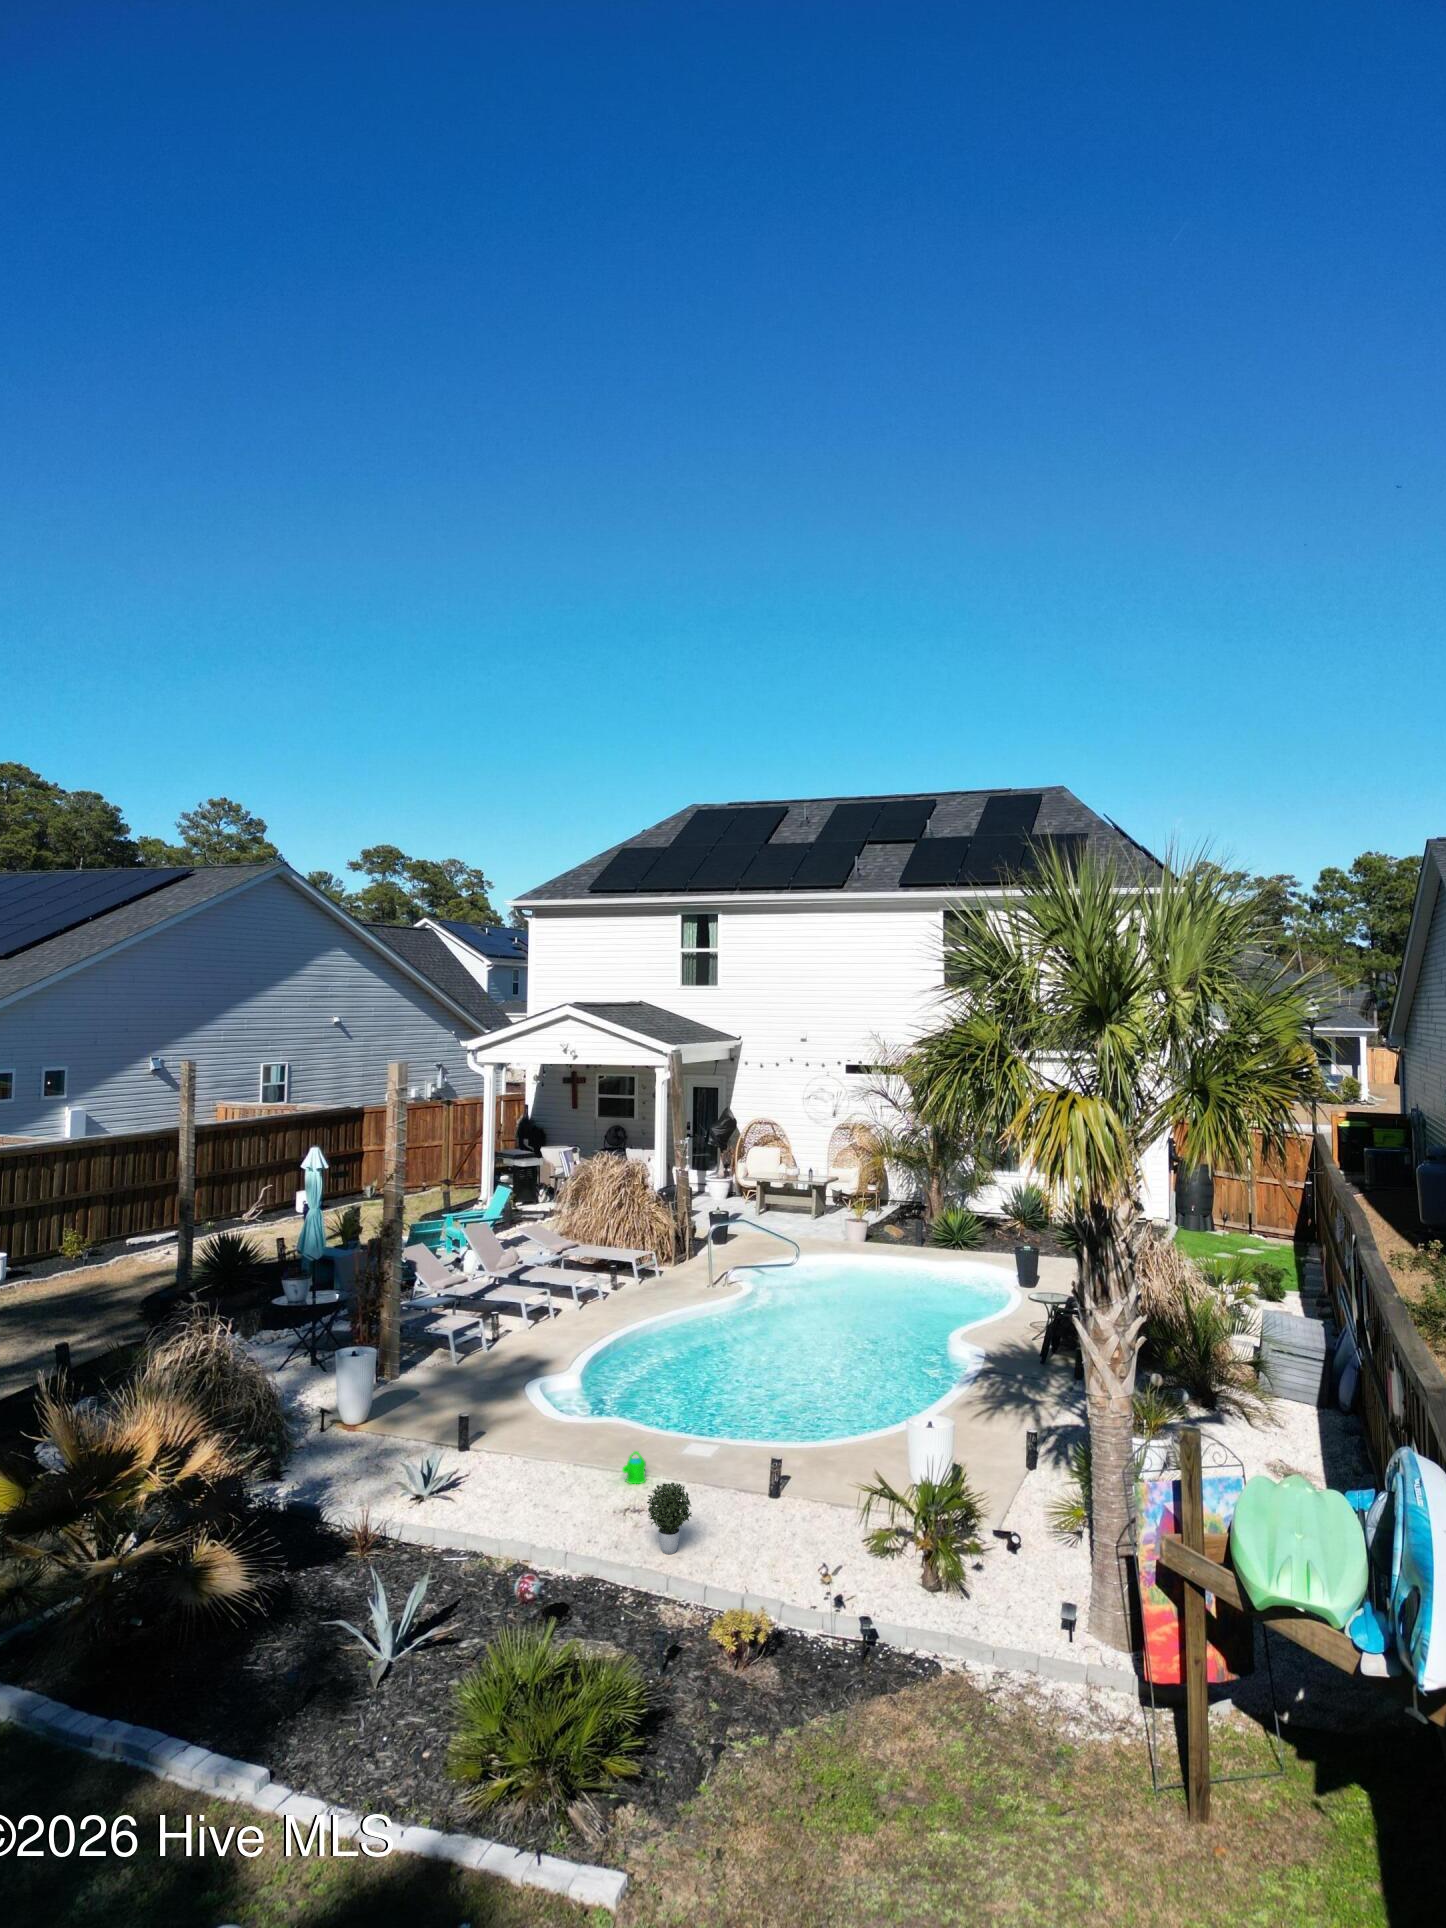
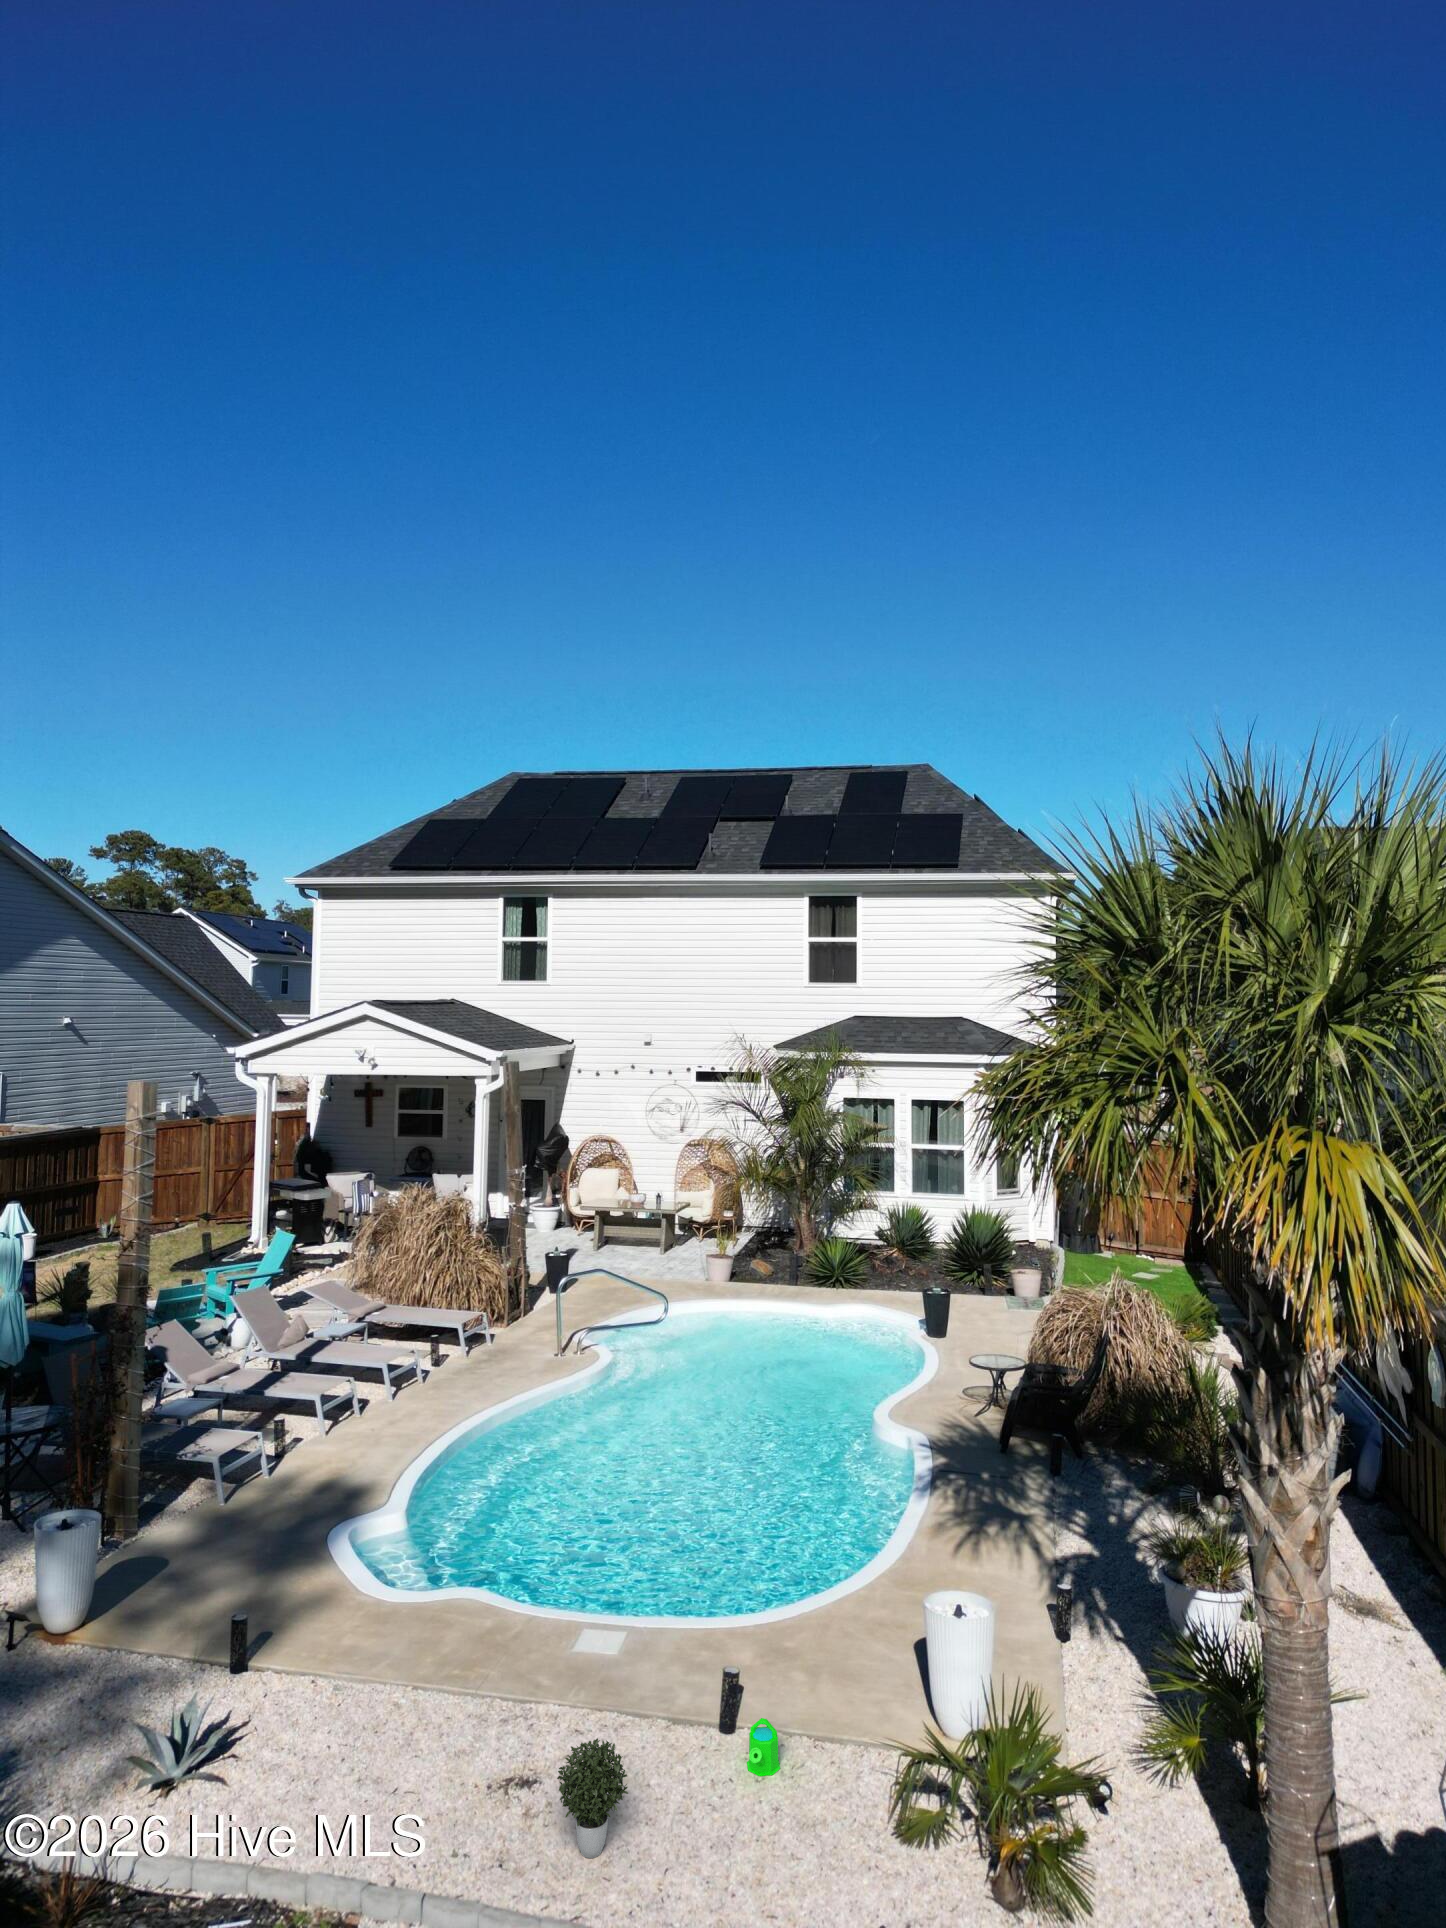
watering can: present [623,1451,646,1484] -> present [747,1718,780,1776]

